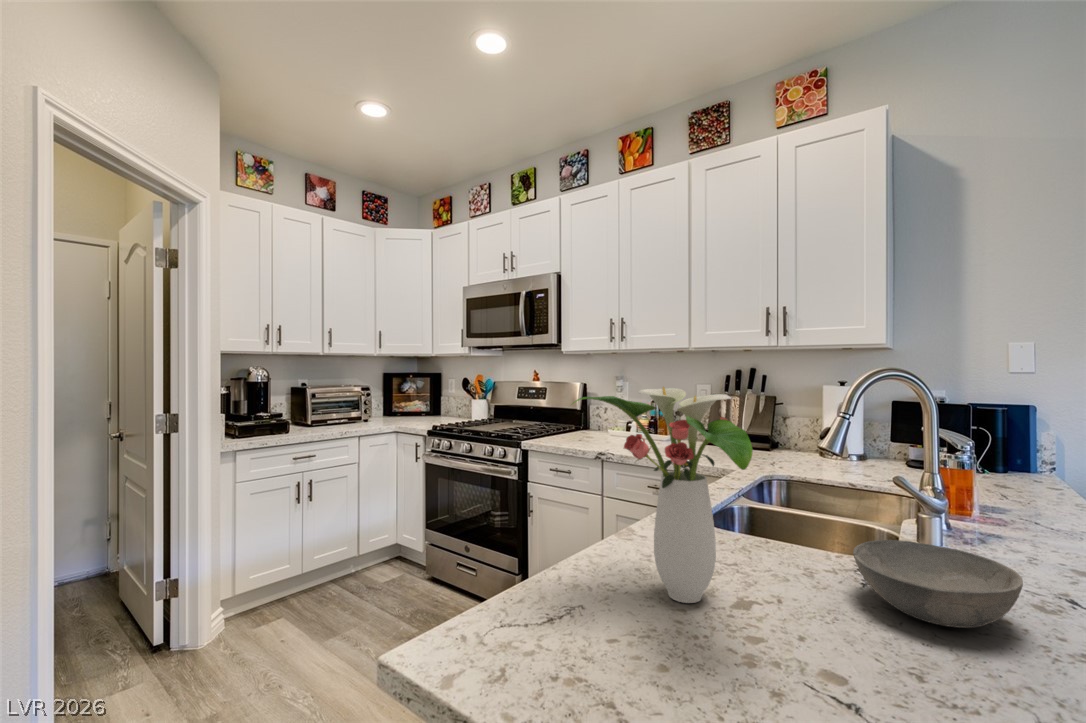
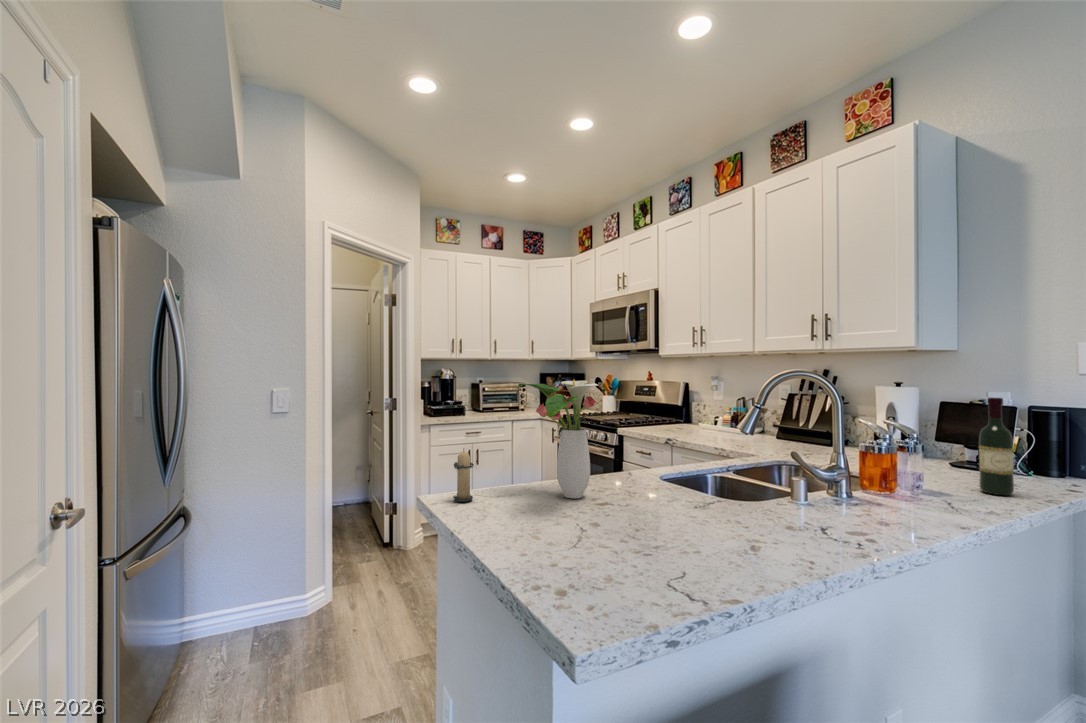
wine bottle: none [1005,397,1043,501] -> present [979,398,1014,495]
bowl: present [853,540,1023,628] -> none [661,479,746,522]
candle: none [490,545,546,673] -> present [453,450,474,502]

